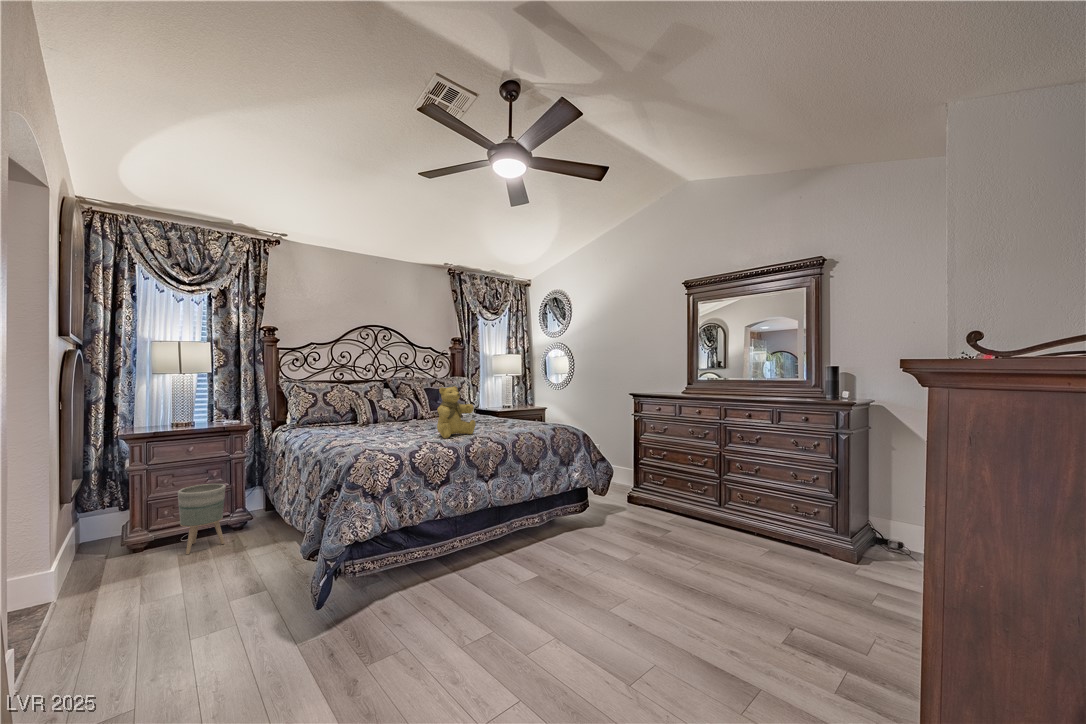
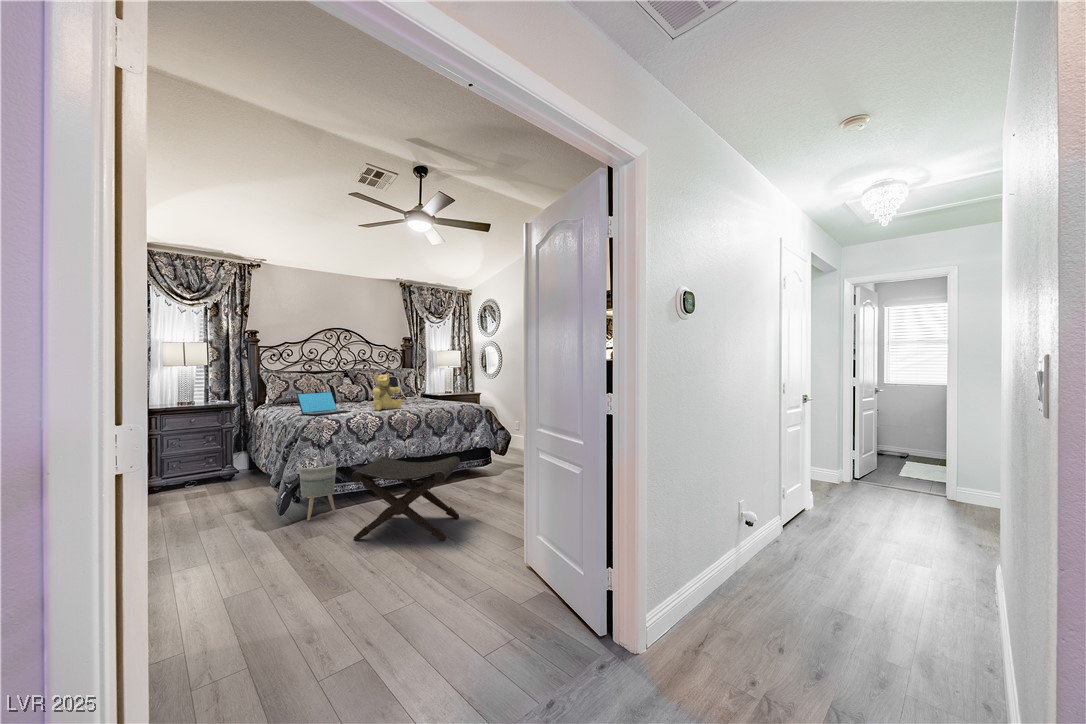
laptop: none [335,411,409,448] -> present [296,392,351,416]
planter: present [178,484,226,554] -> present [299,461,336,521]
footstool: none [444,516,603,673] -> present [351,456,460,540]

